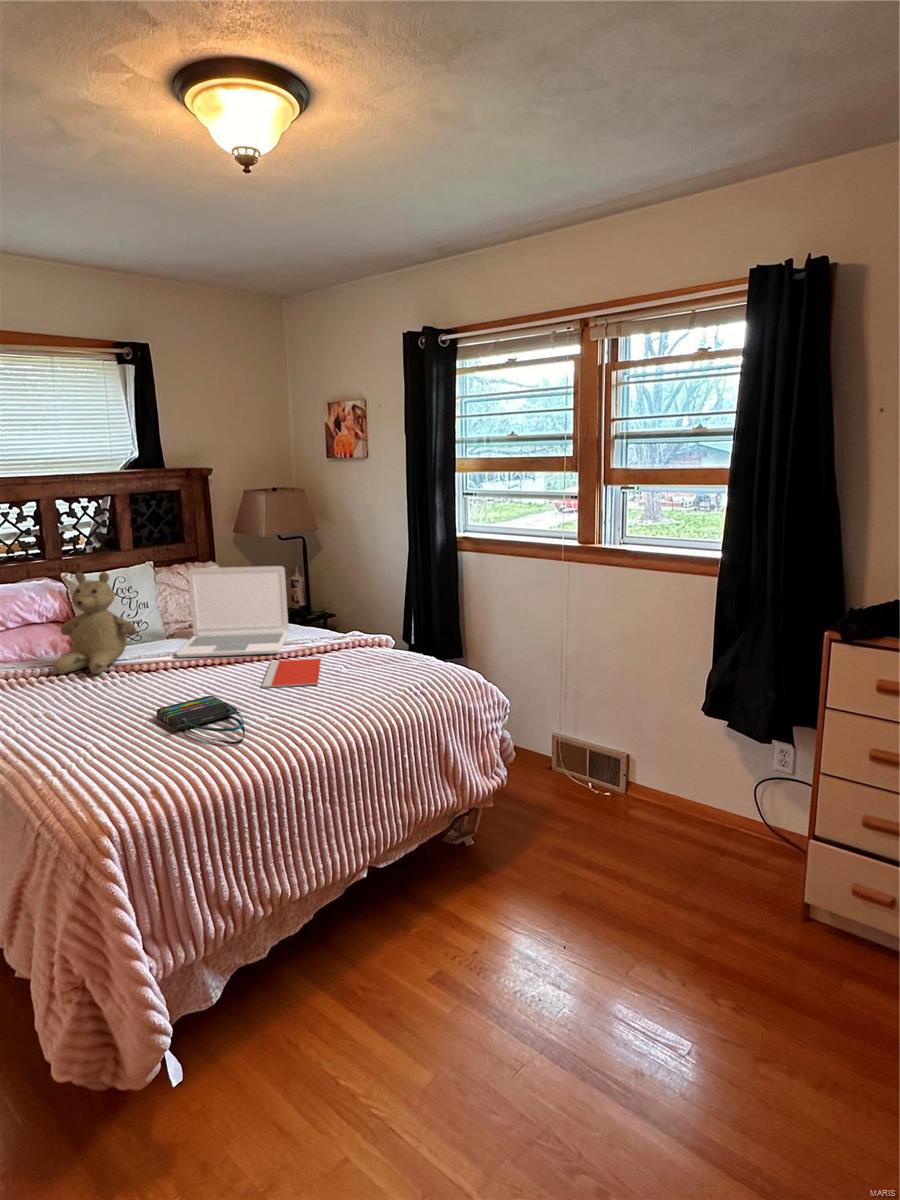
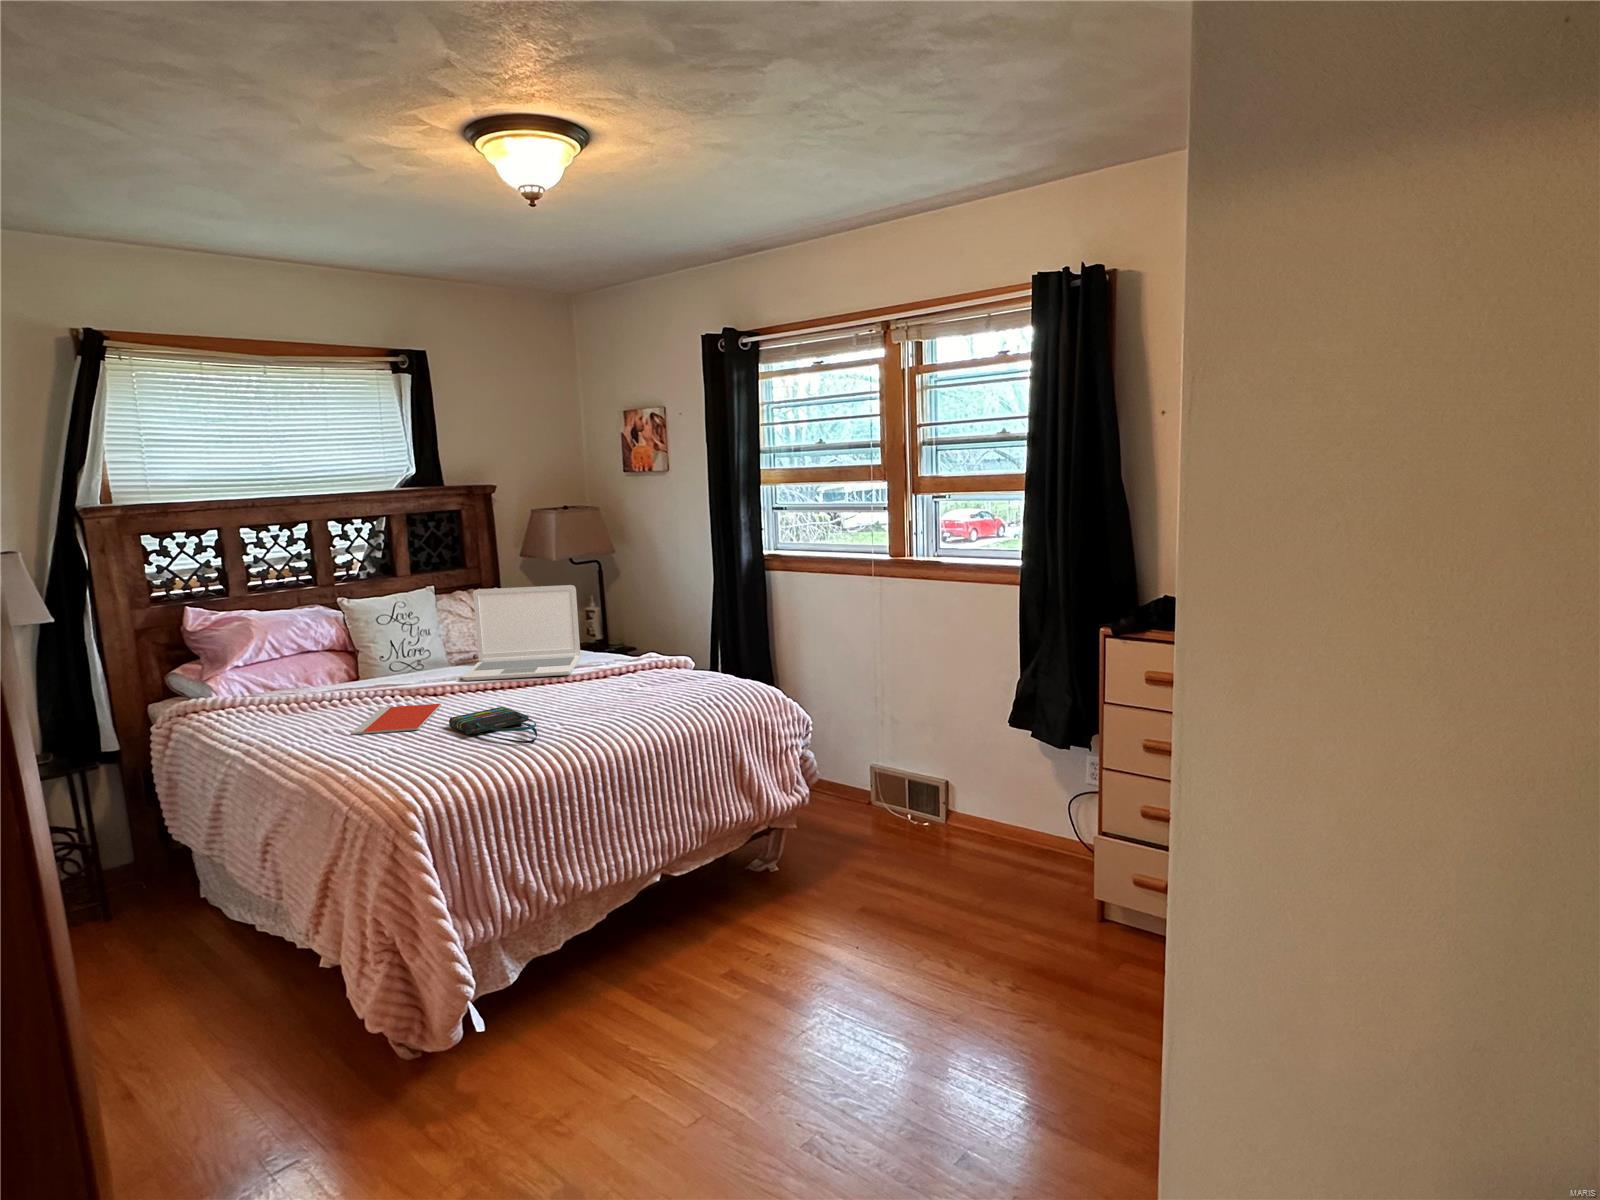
teddy bear: present [53,572,137,674] -> none [337,591,422,696]
notebook: present [262,658,321,688] -> present [352,704,441,735]

